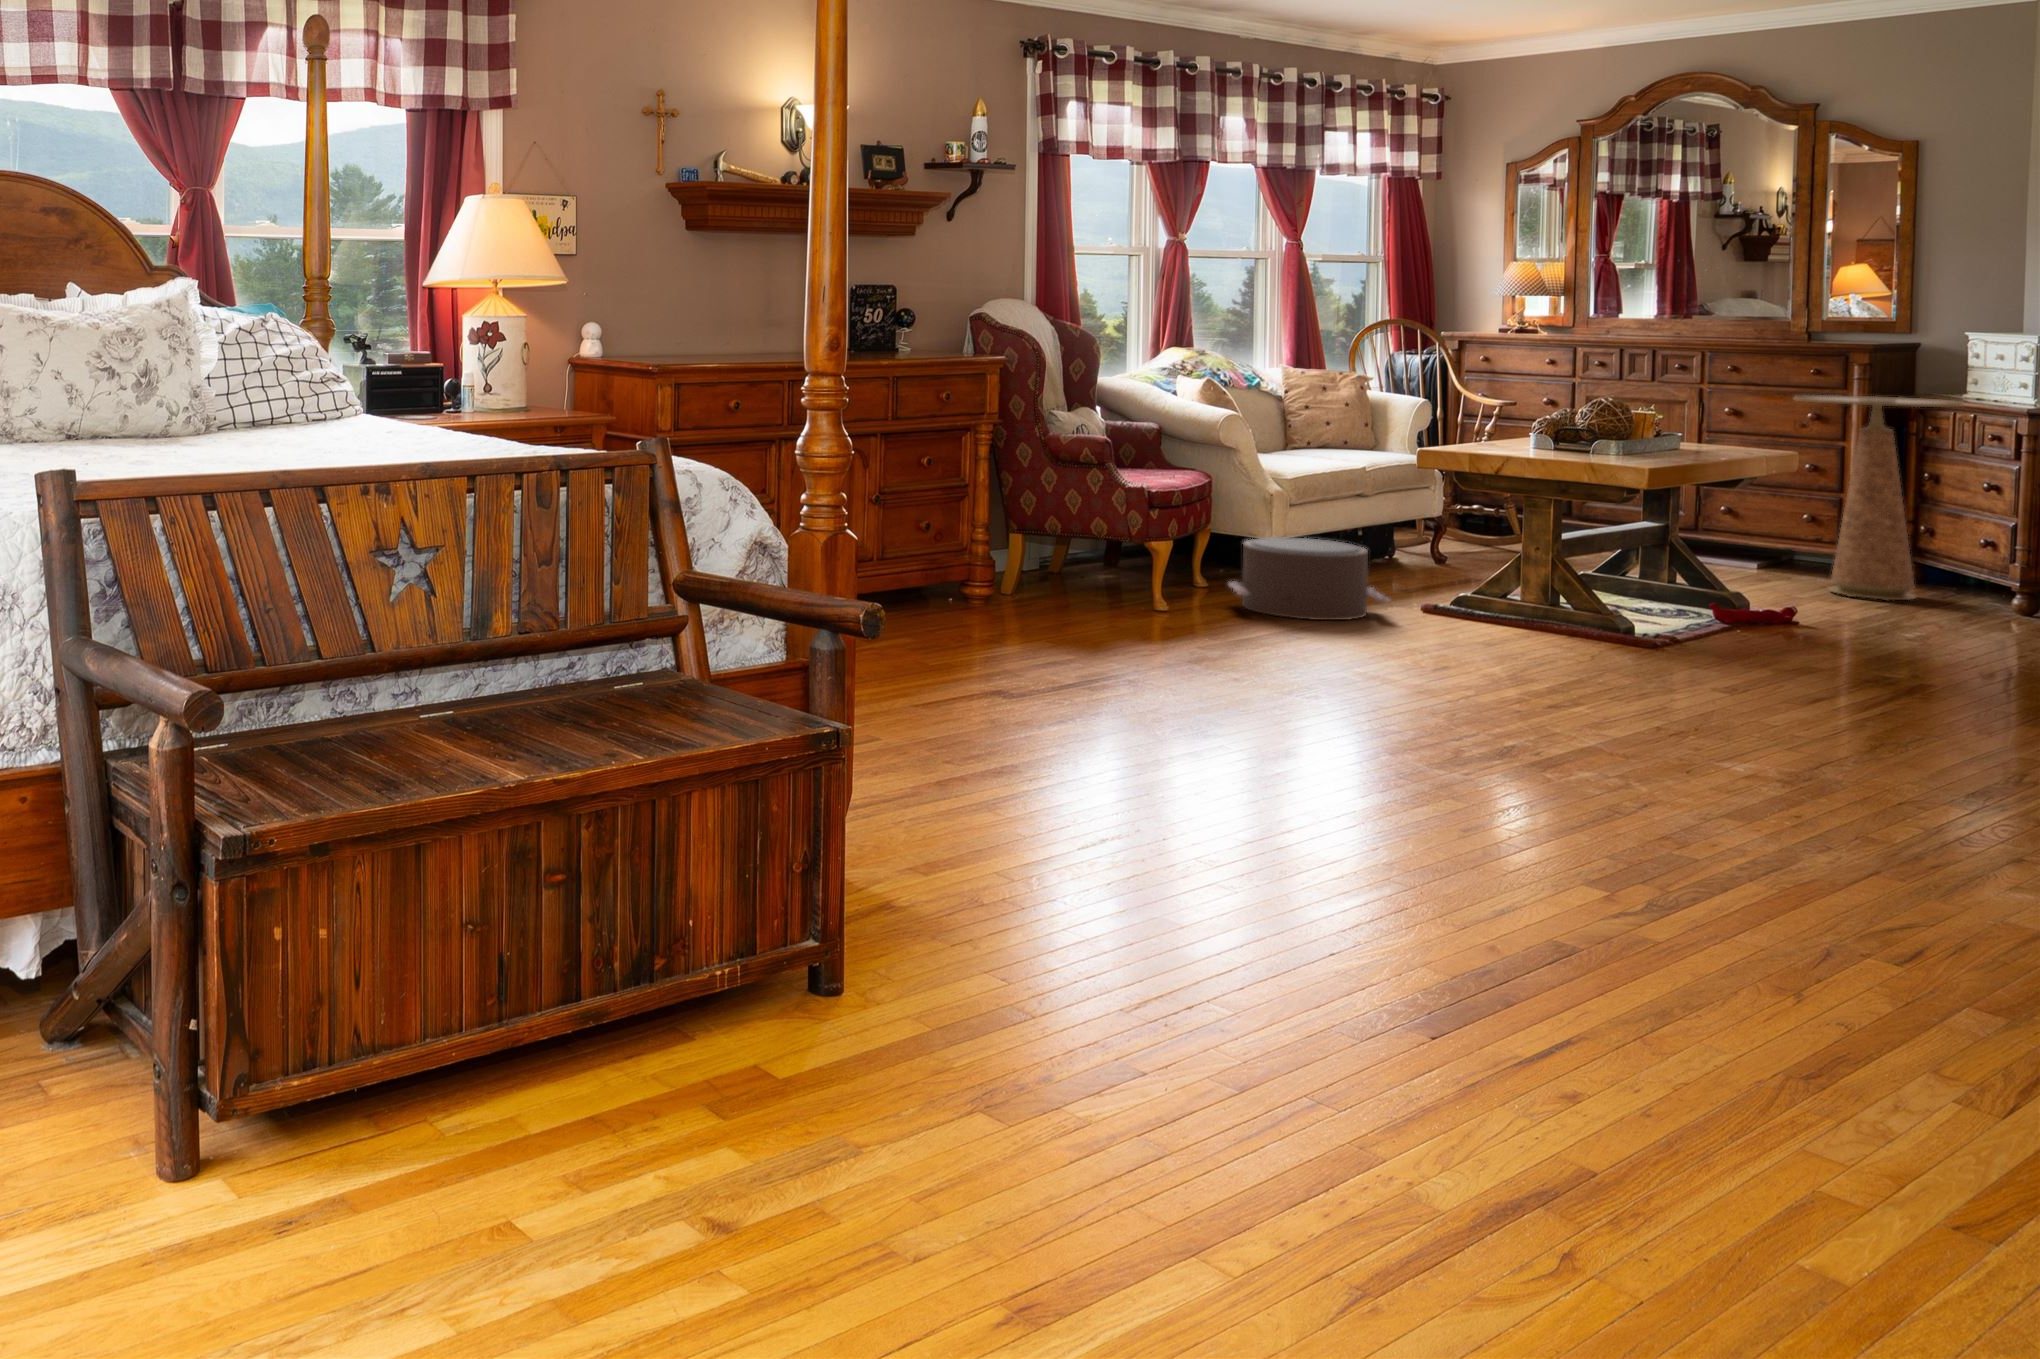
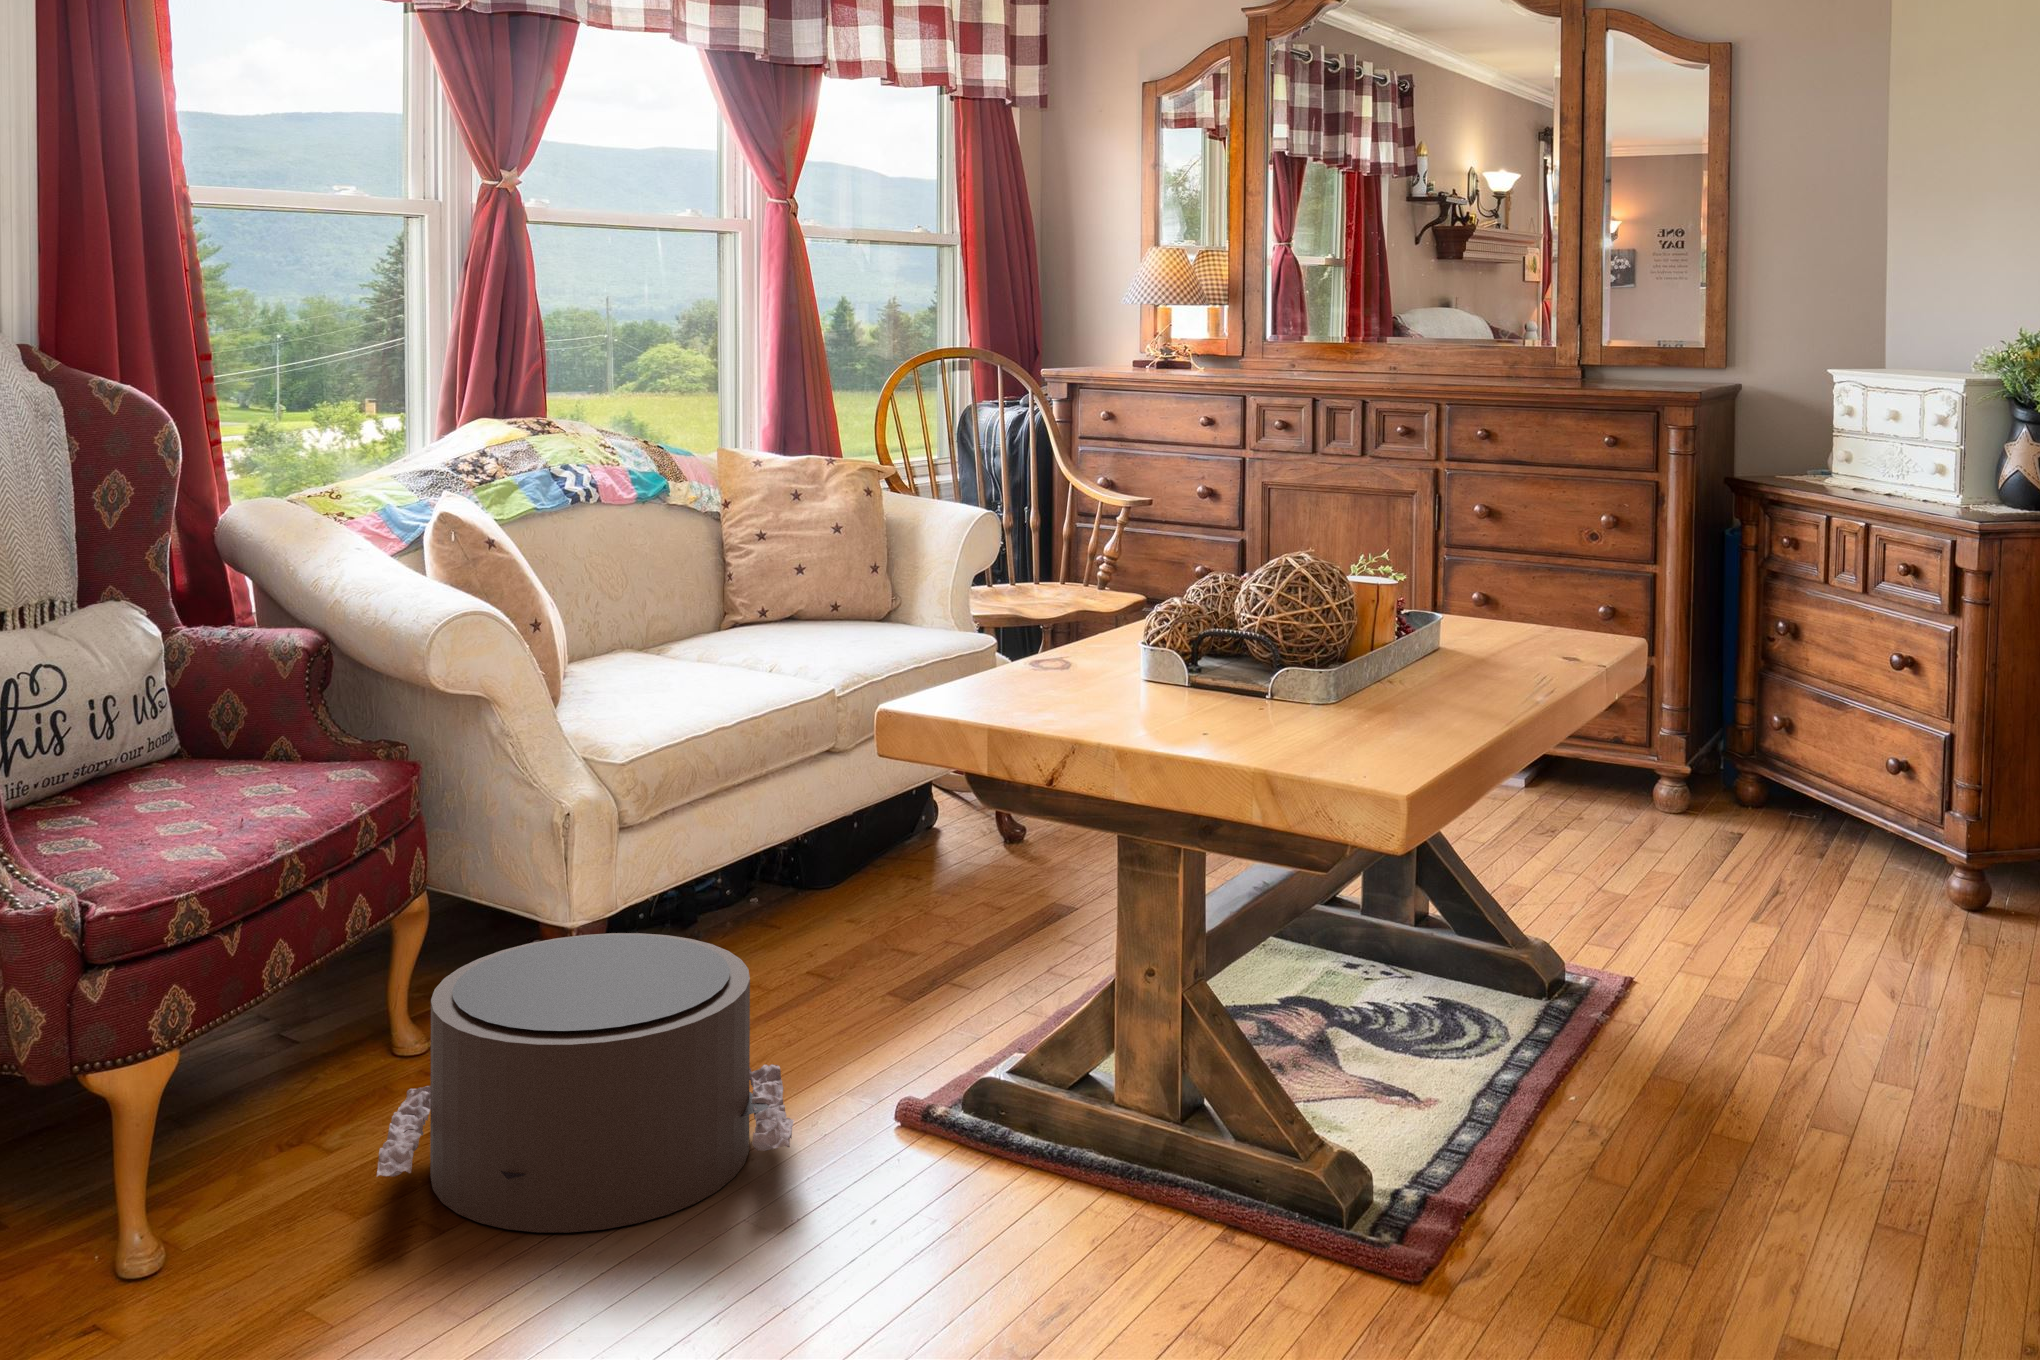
side table: present [1795,395,1964,600] -> none [1593,486,1863,887]

